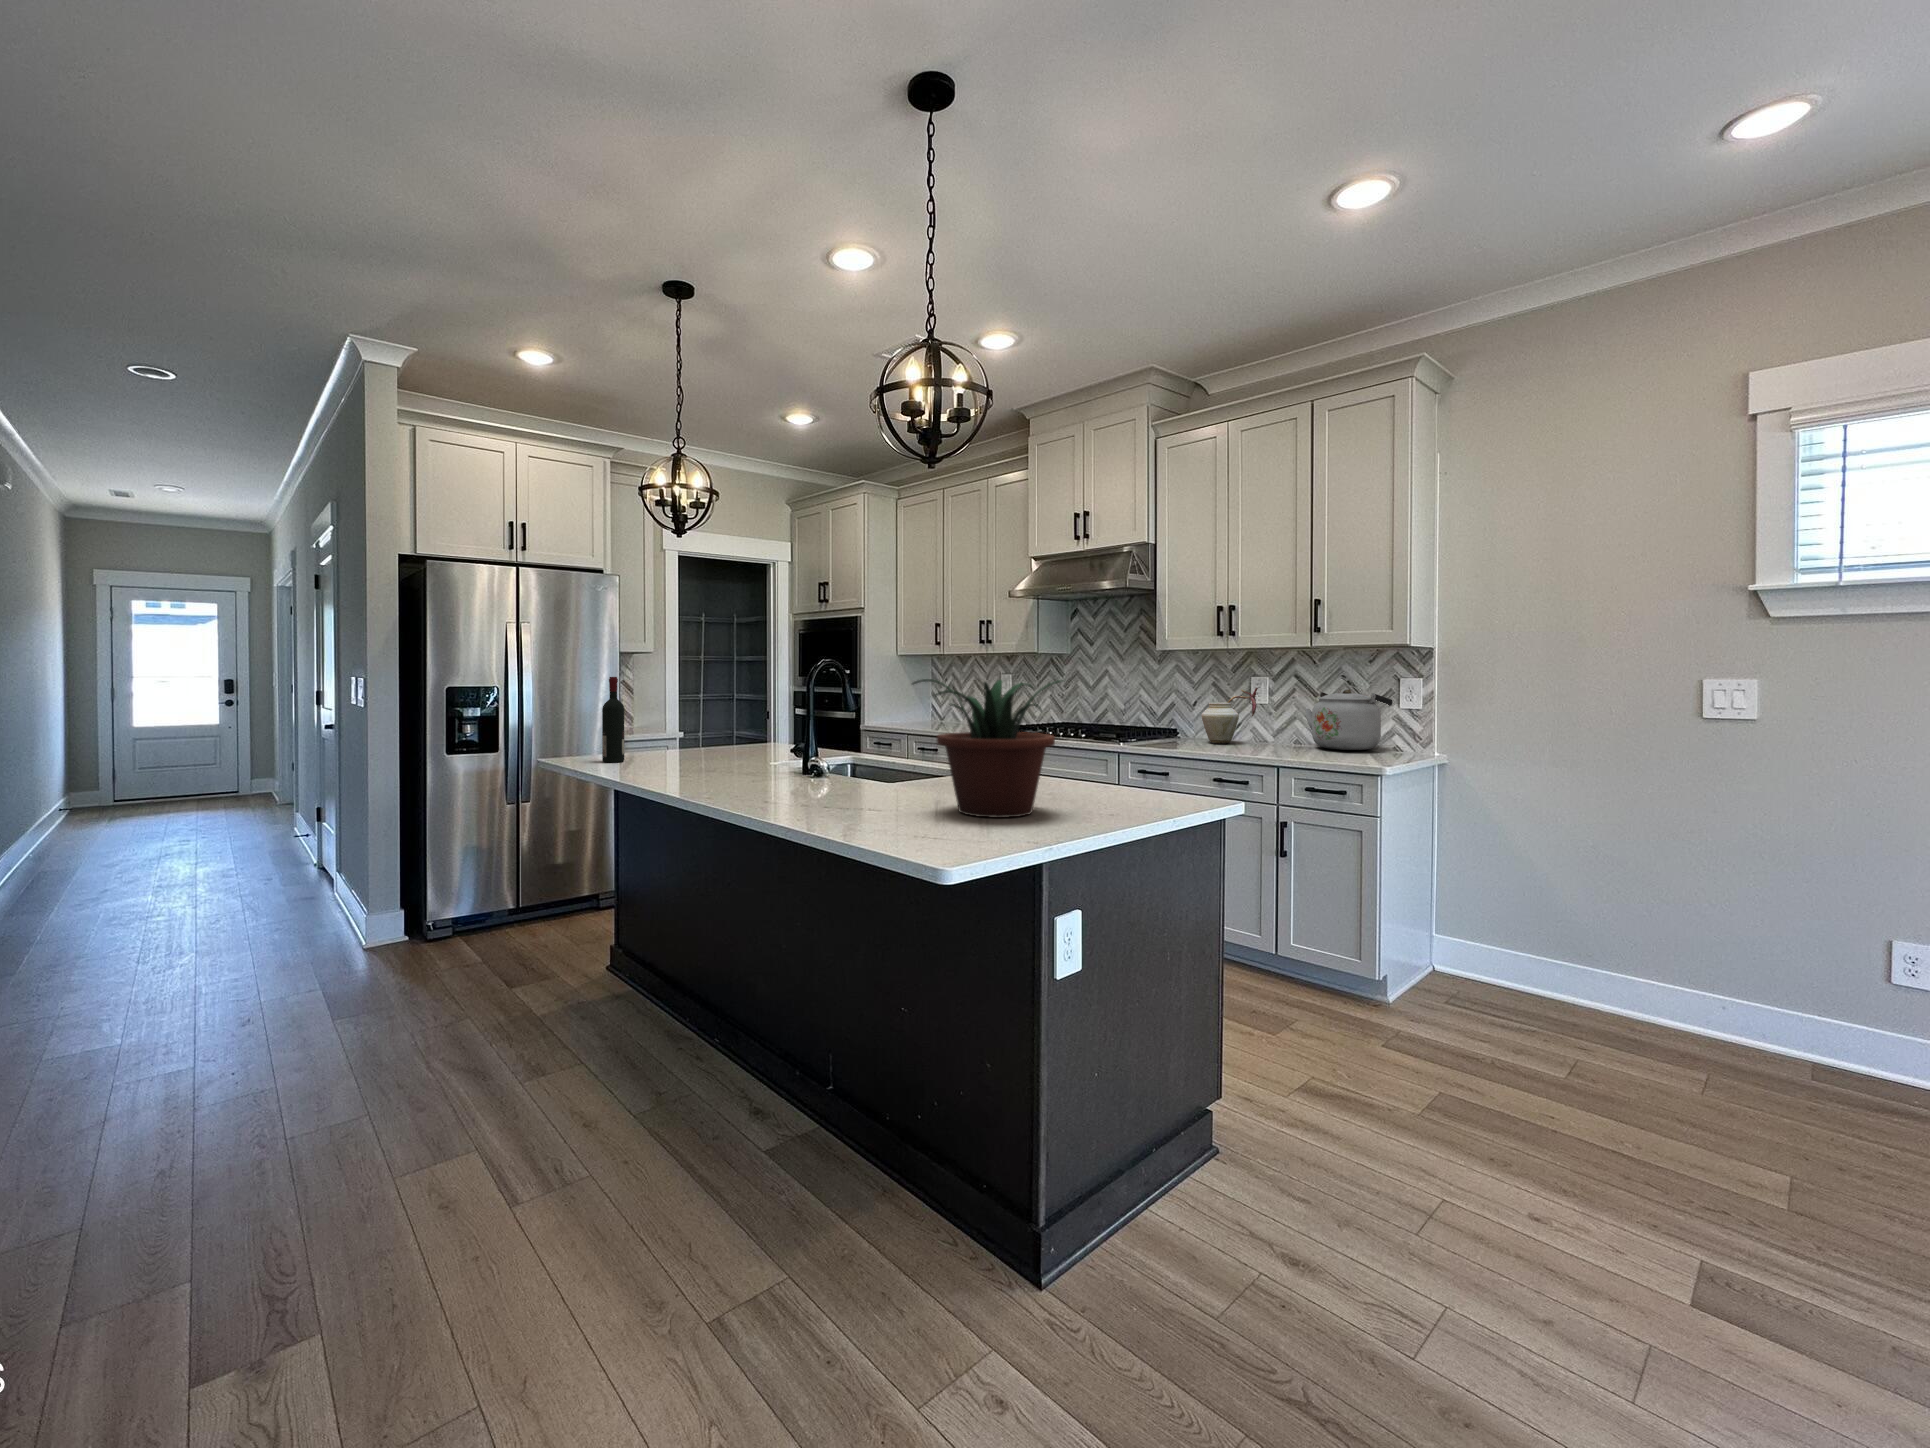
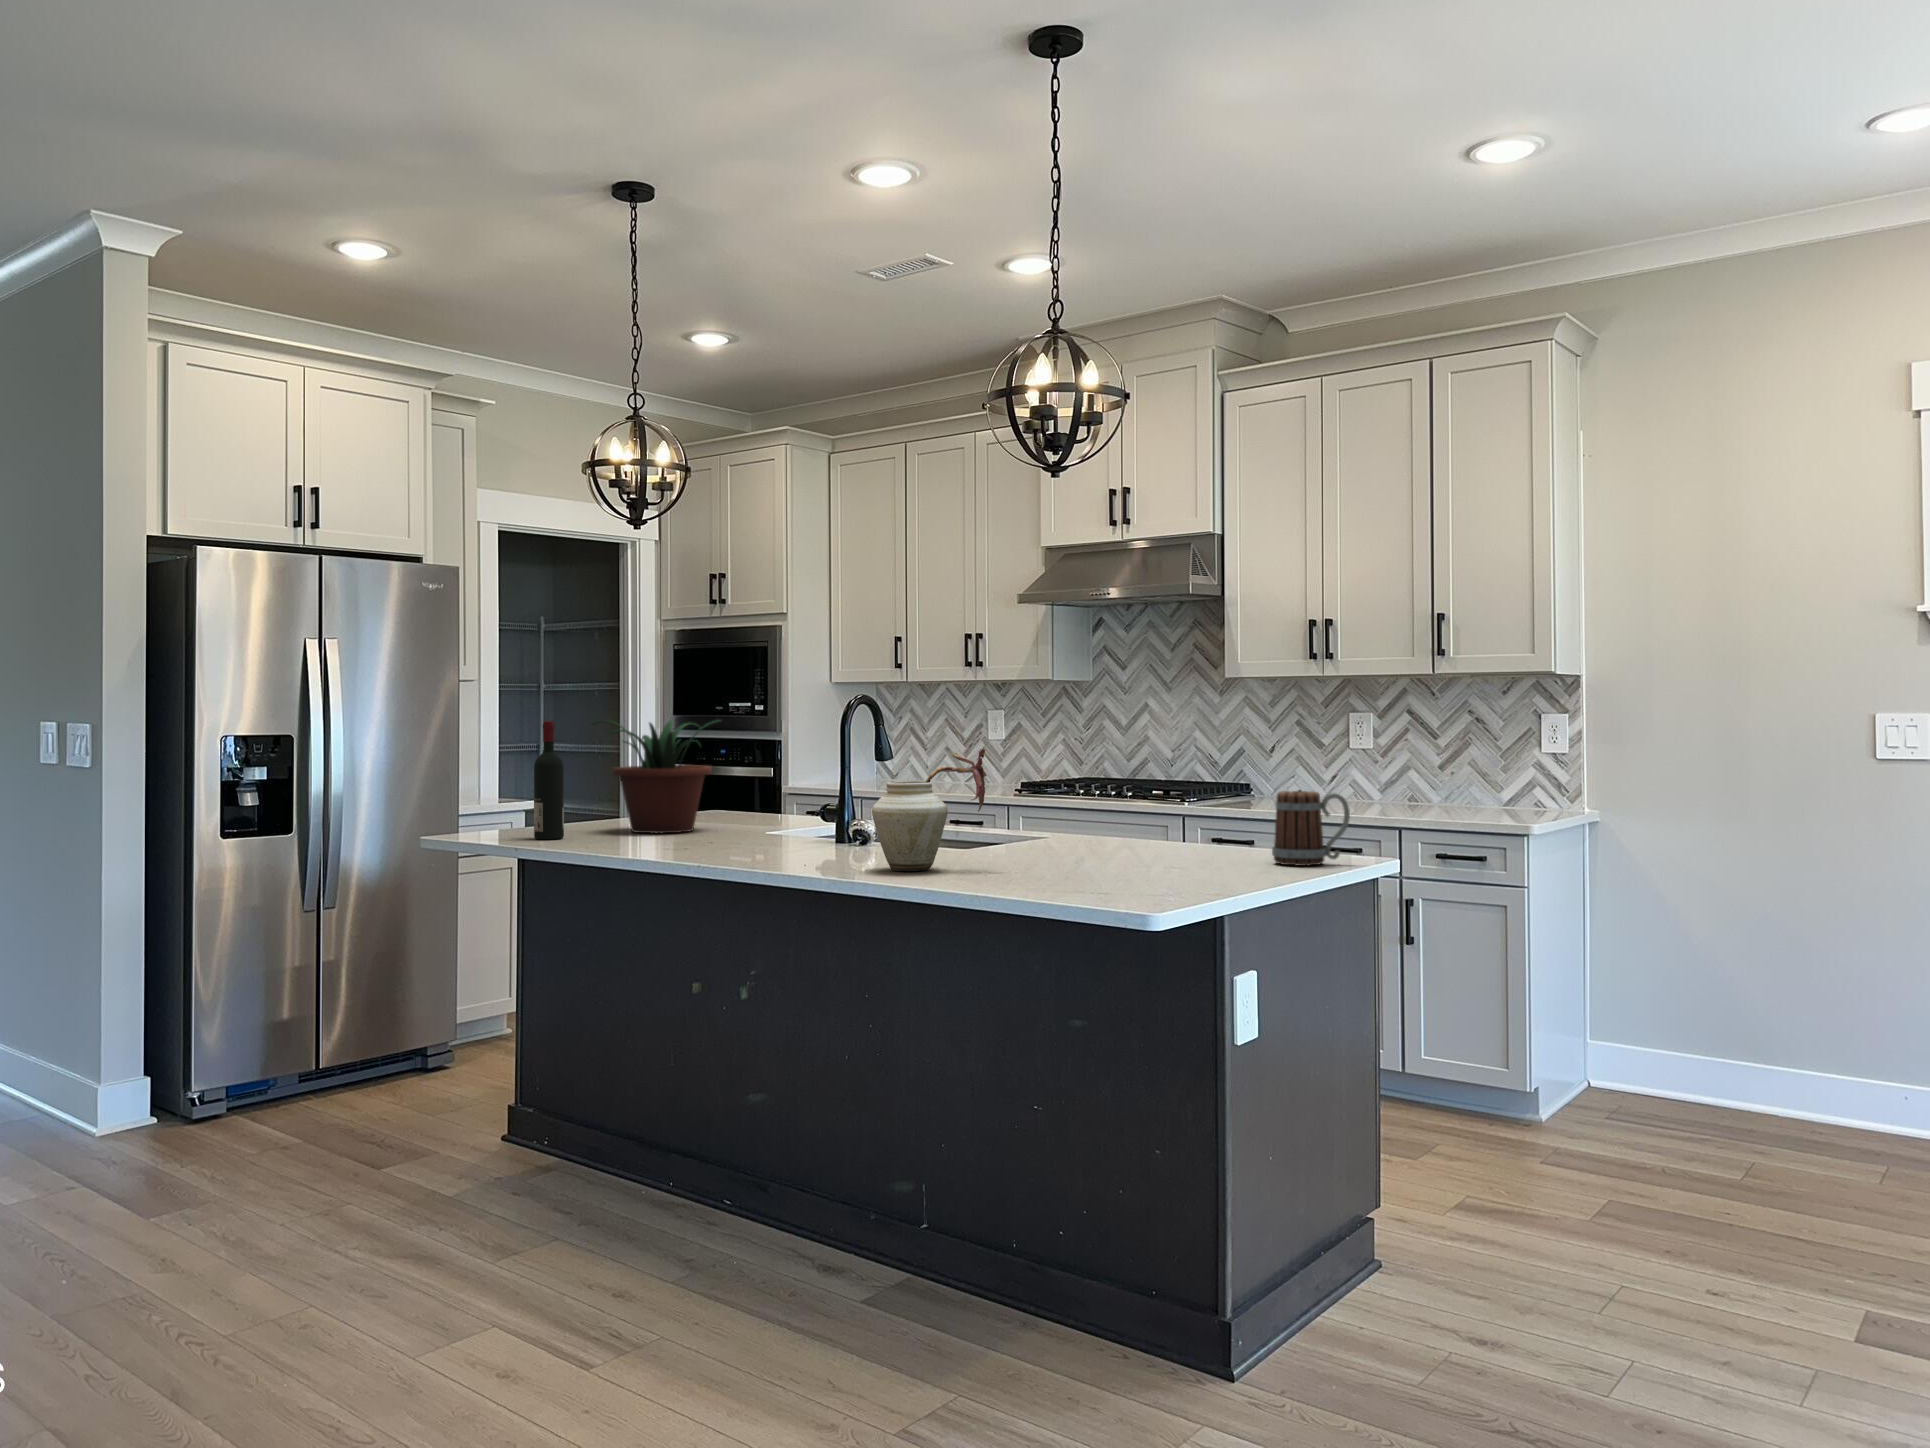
potted plant: present [912,679,1063,818] -> present [593,720,720,833]
vase: present [1201,688,1258,743] -> present [872,748,987,871]
kettle: present [1305,689,1392,750] -> none [1423,728,1531,806]
mug: none [1121,740,1191,807] -> present [1272,791,1350,866]

